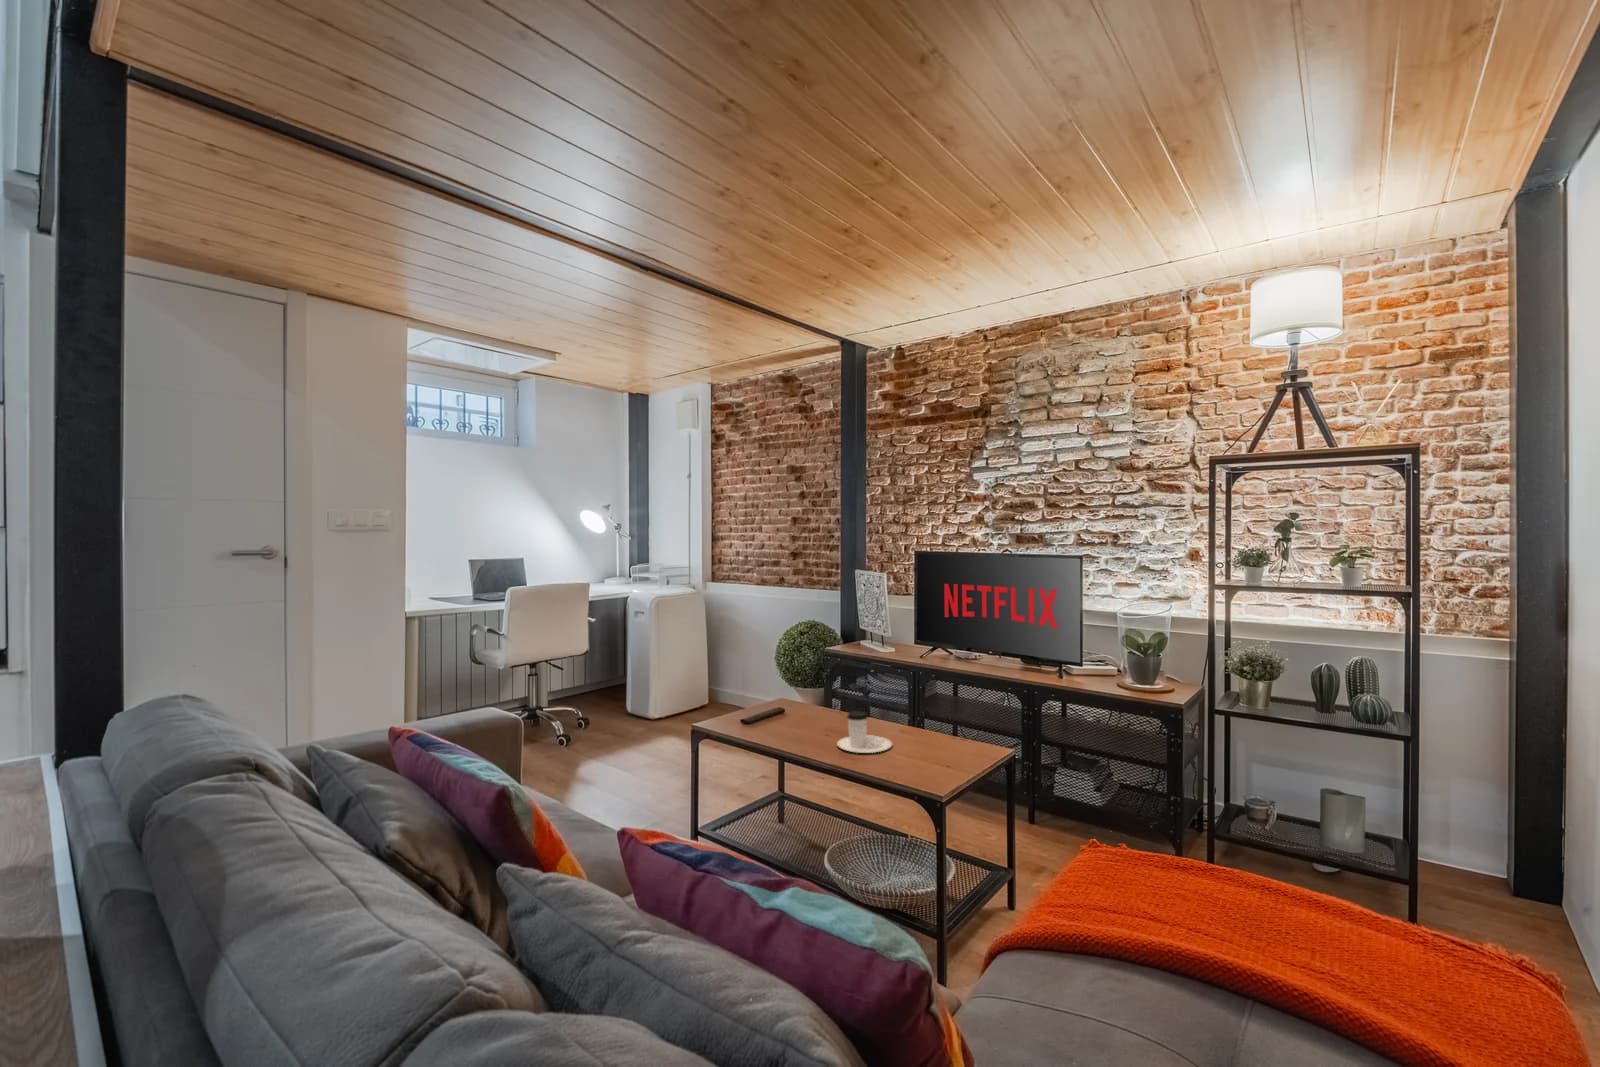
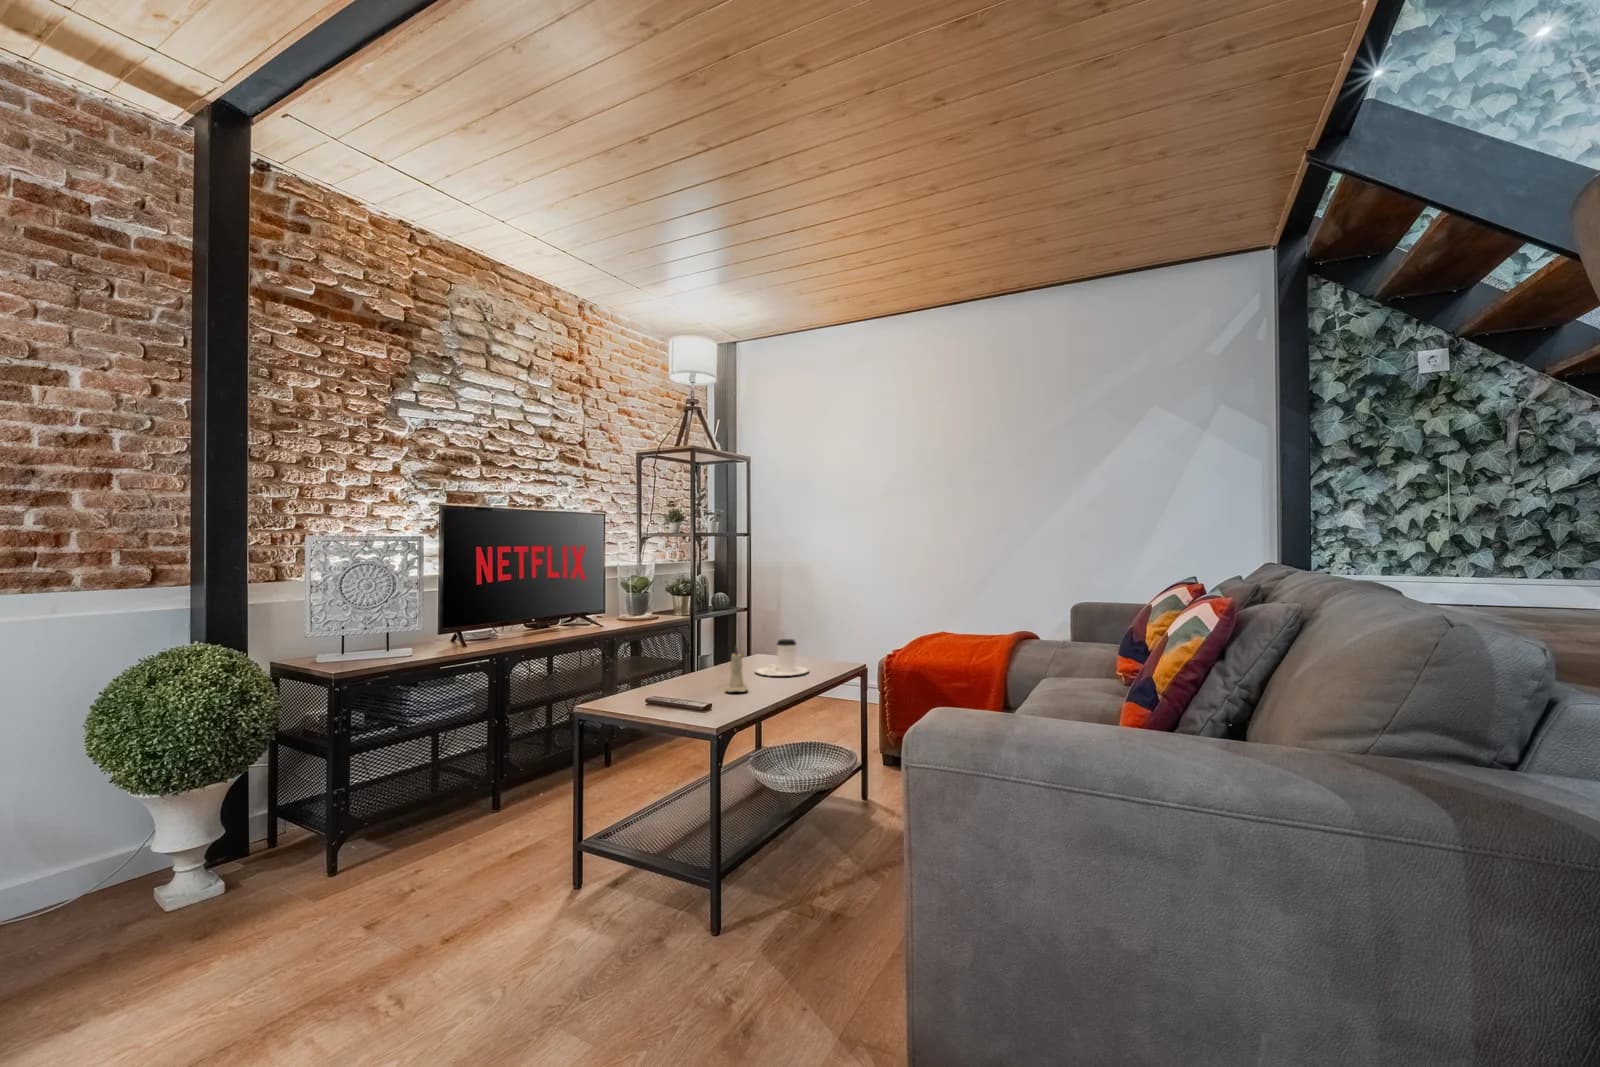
candle: none [780,692,804,732] -> present [725,647,748,692]

